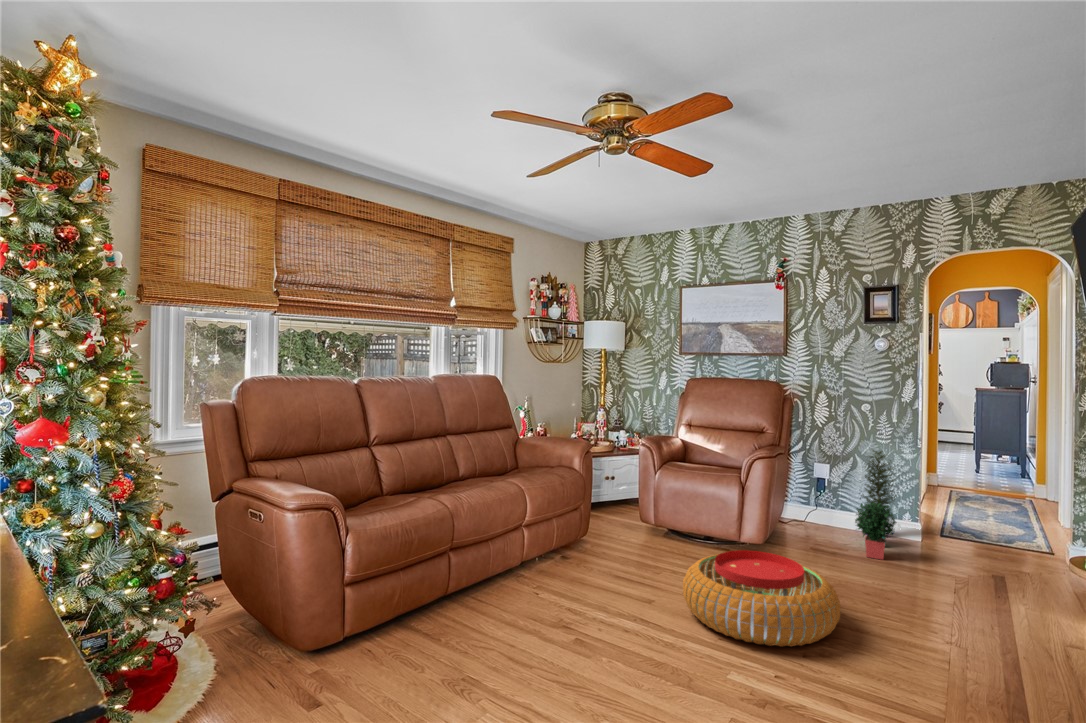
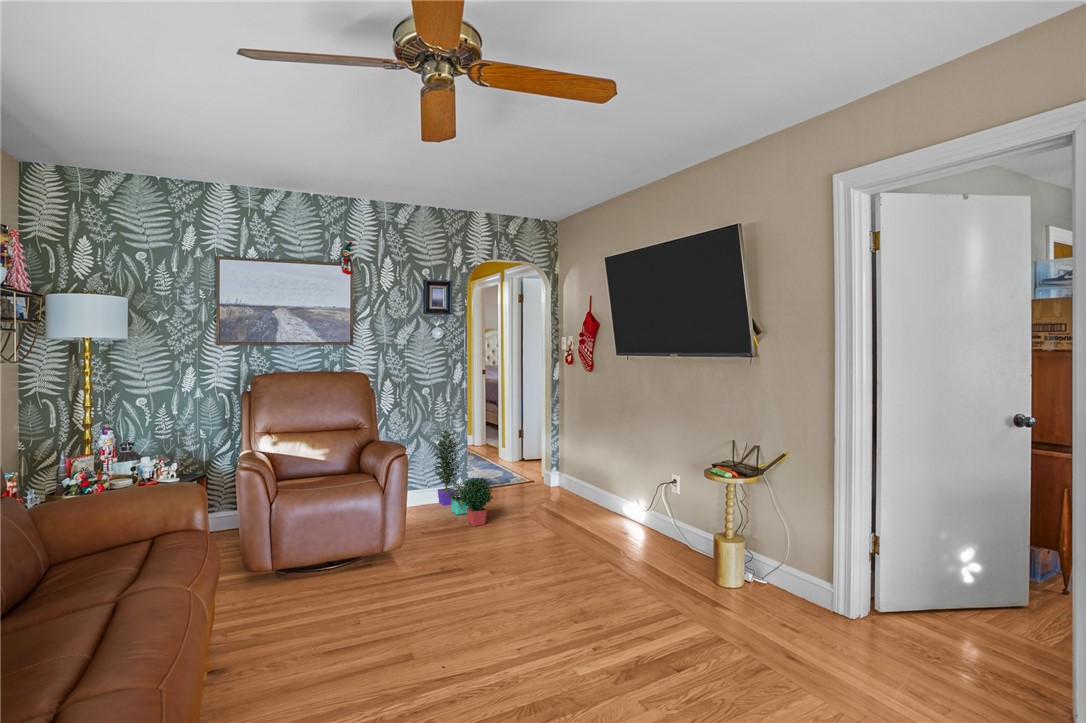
pouf: present [683,550,841,646] -> none [440,553,583,650]

